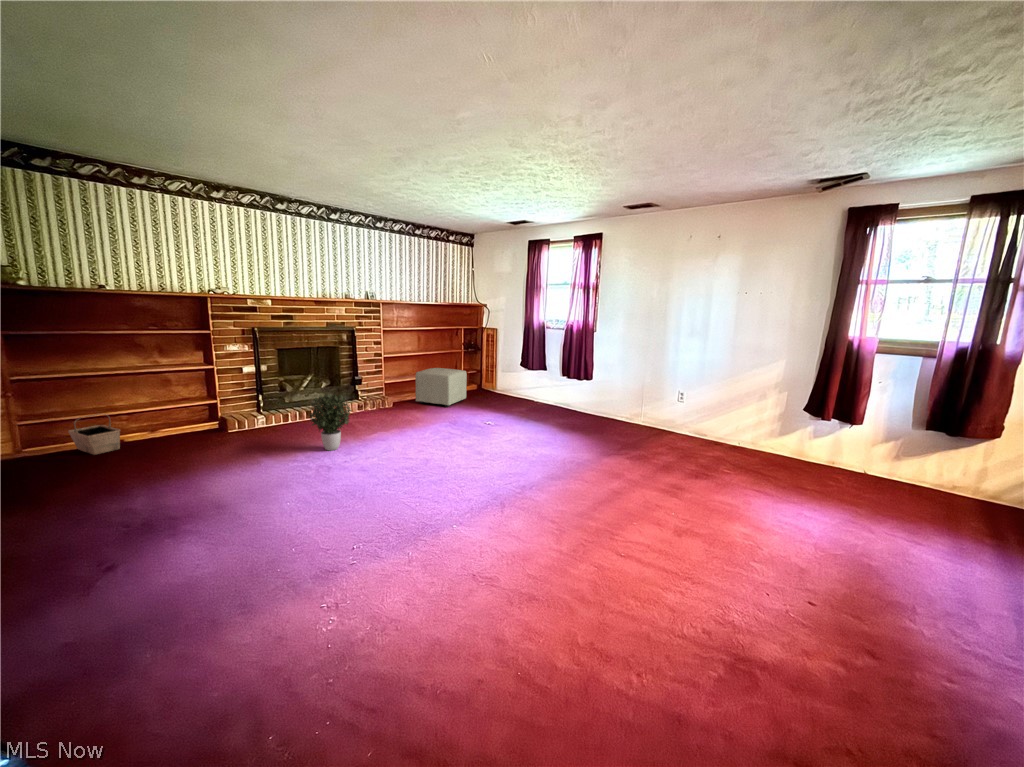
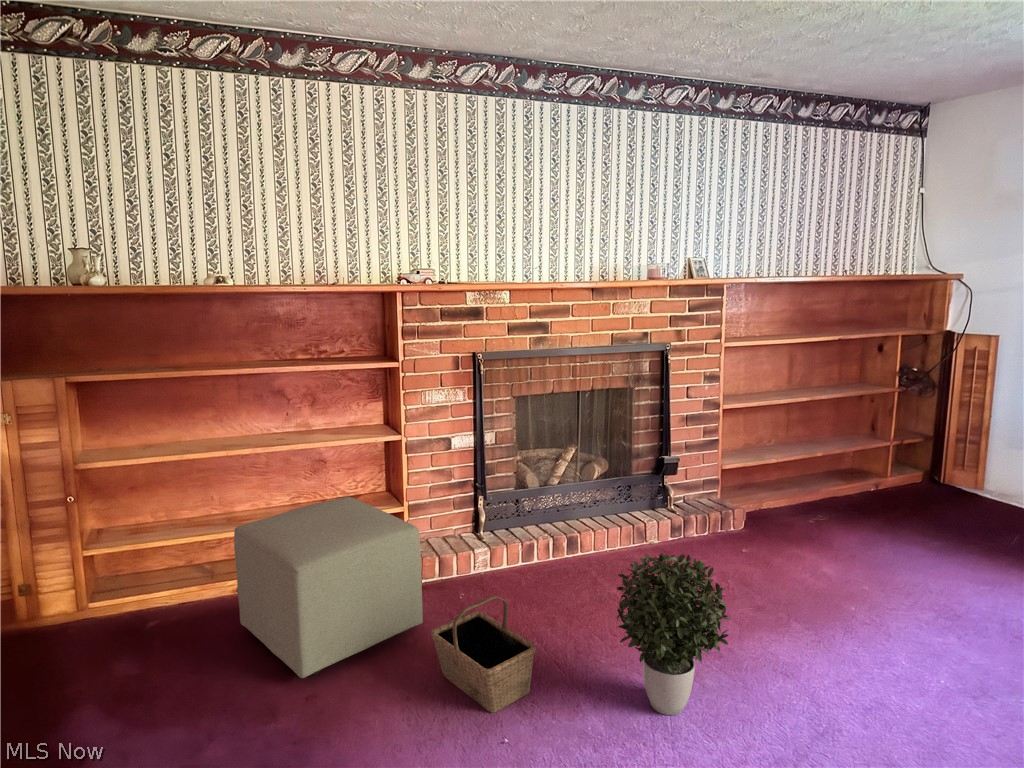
ottoman: present [415,368,467,407] -> present [234,497,423,678]
basket: present [68,414,120,454] -> present [431,596,536,713]

